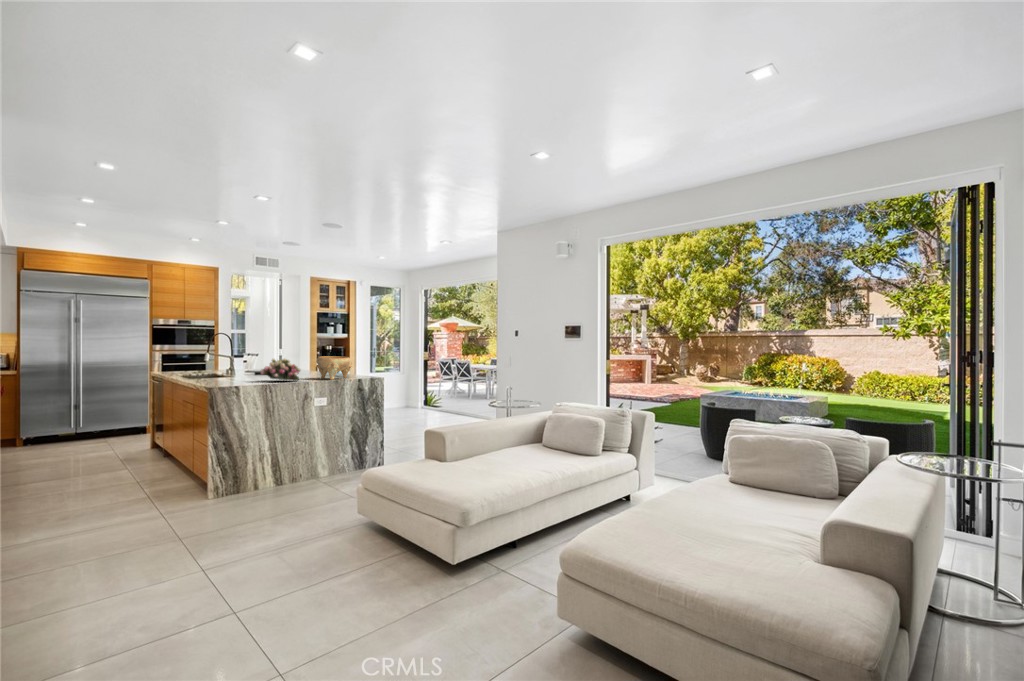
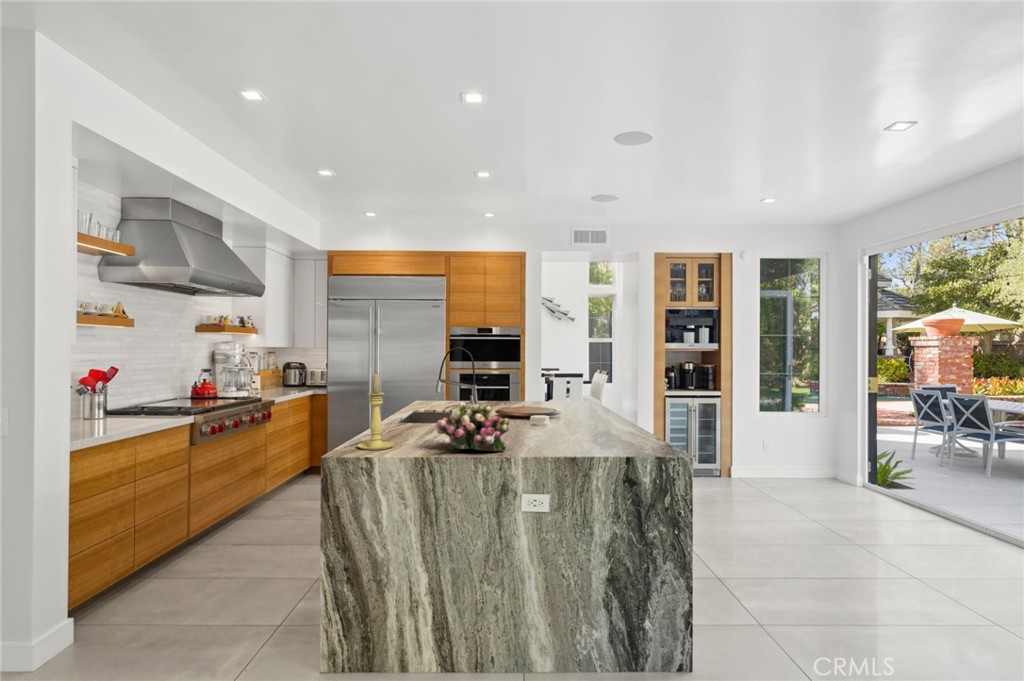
candle holder: none [215,343,238,384] -> present [357,373,394,450]
decorative bowl: present [317,356,352,380] -> none [555,398,628,453]

